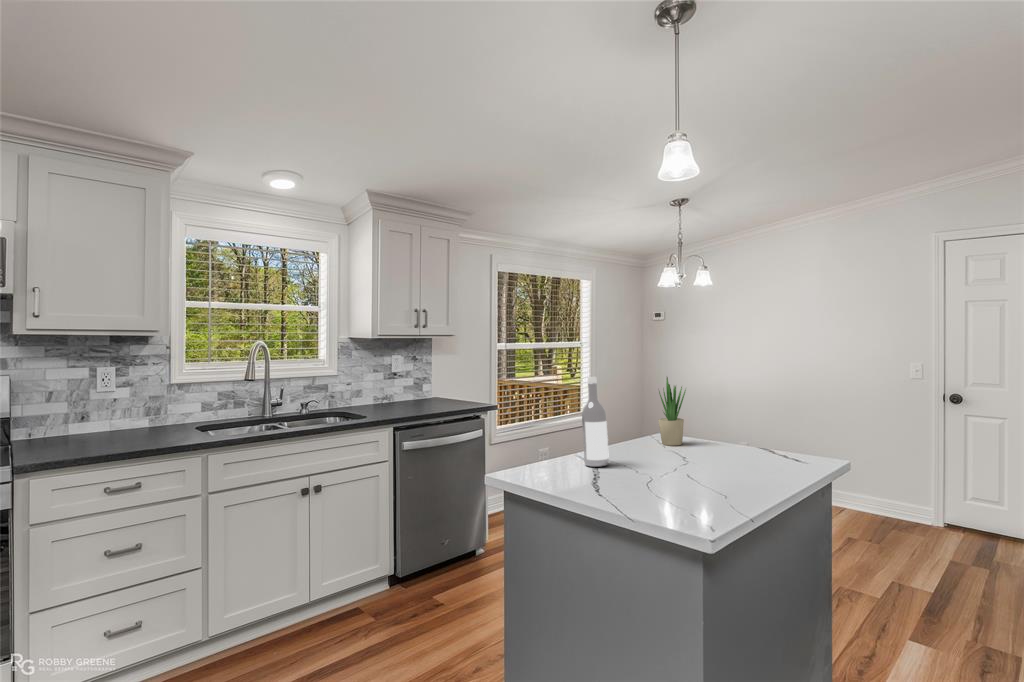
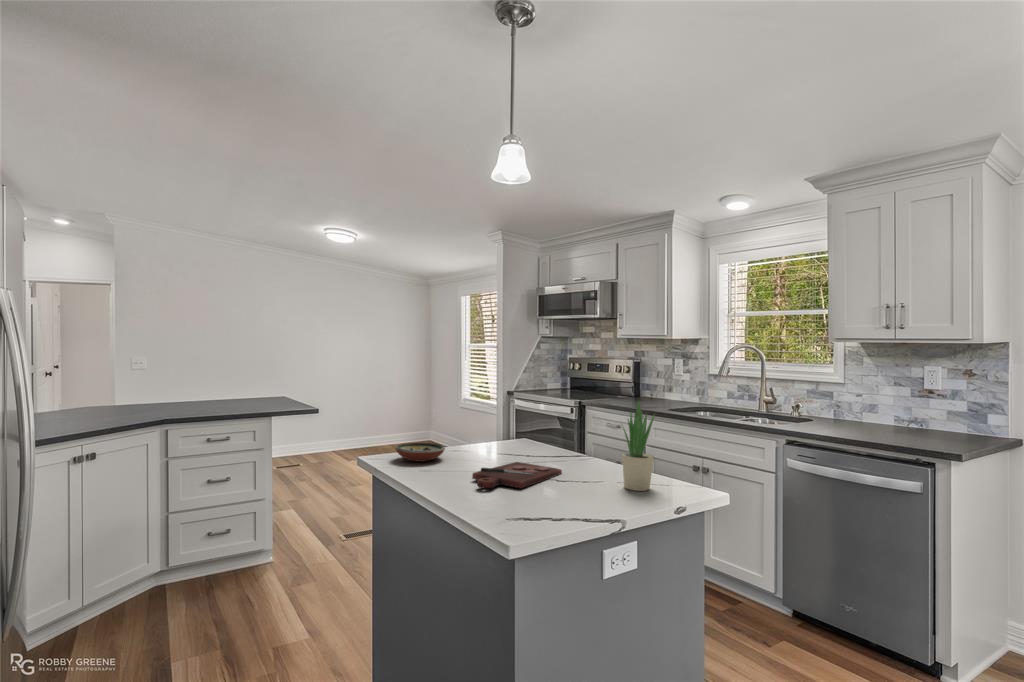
wine bottle: present [582,377,609,467] -> none [529,380,552,460]
cutting board: none [643,454,756,475] -> present [472,462,562,488]
decorative bowl: none [630,477,707,509] -> present [395,443,445,462]

